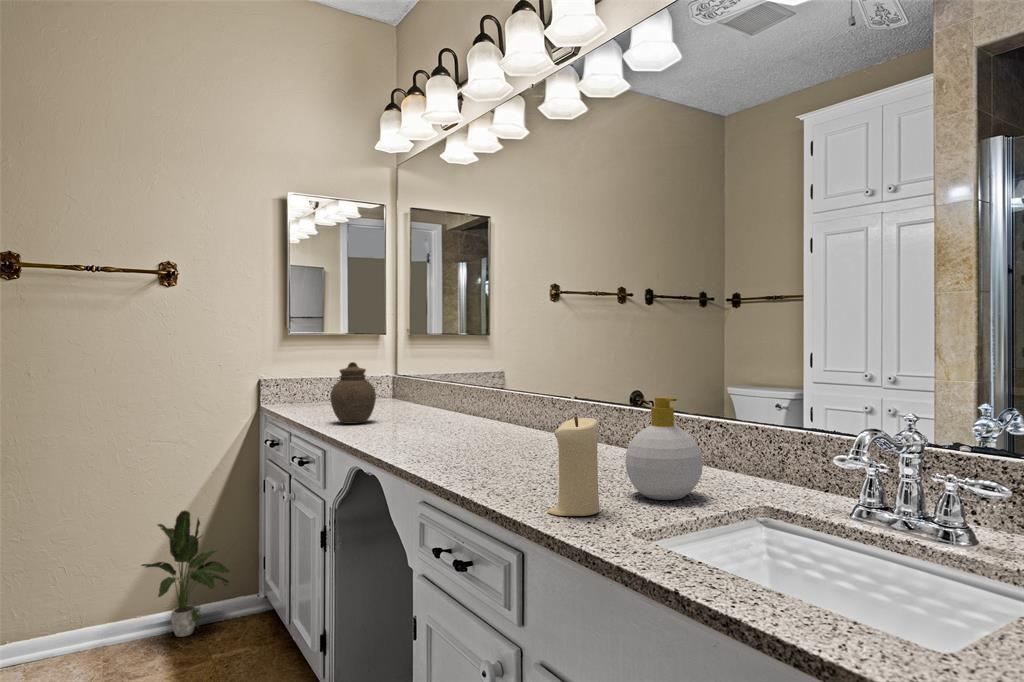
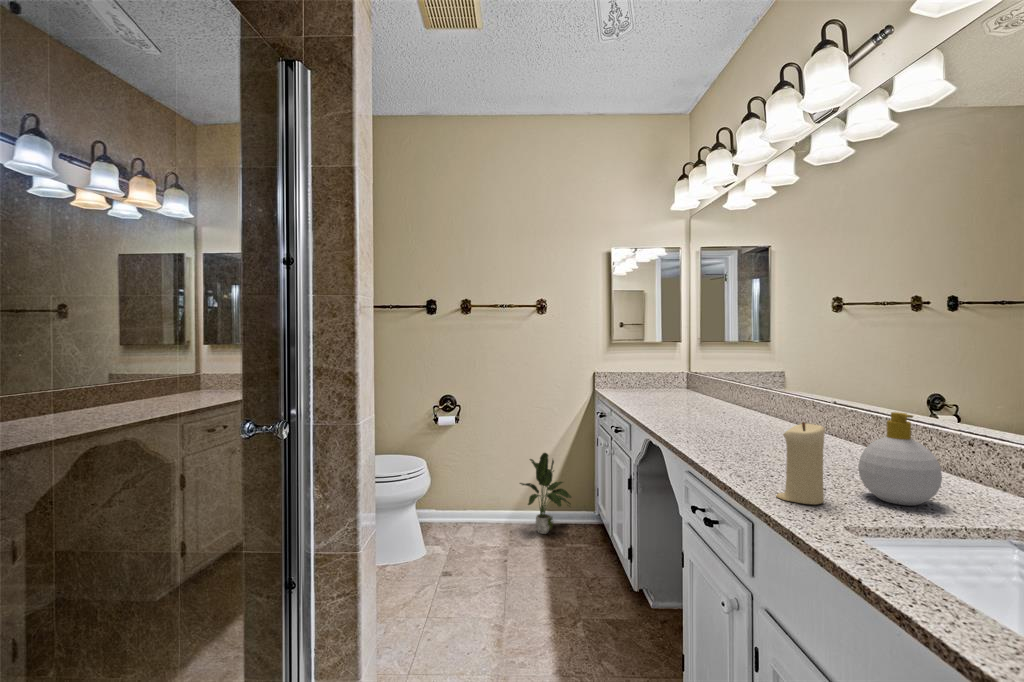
jar: present [330,362,376,424] -> none [637,362,670,407]

